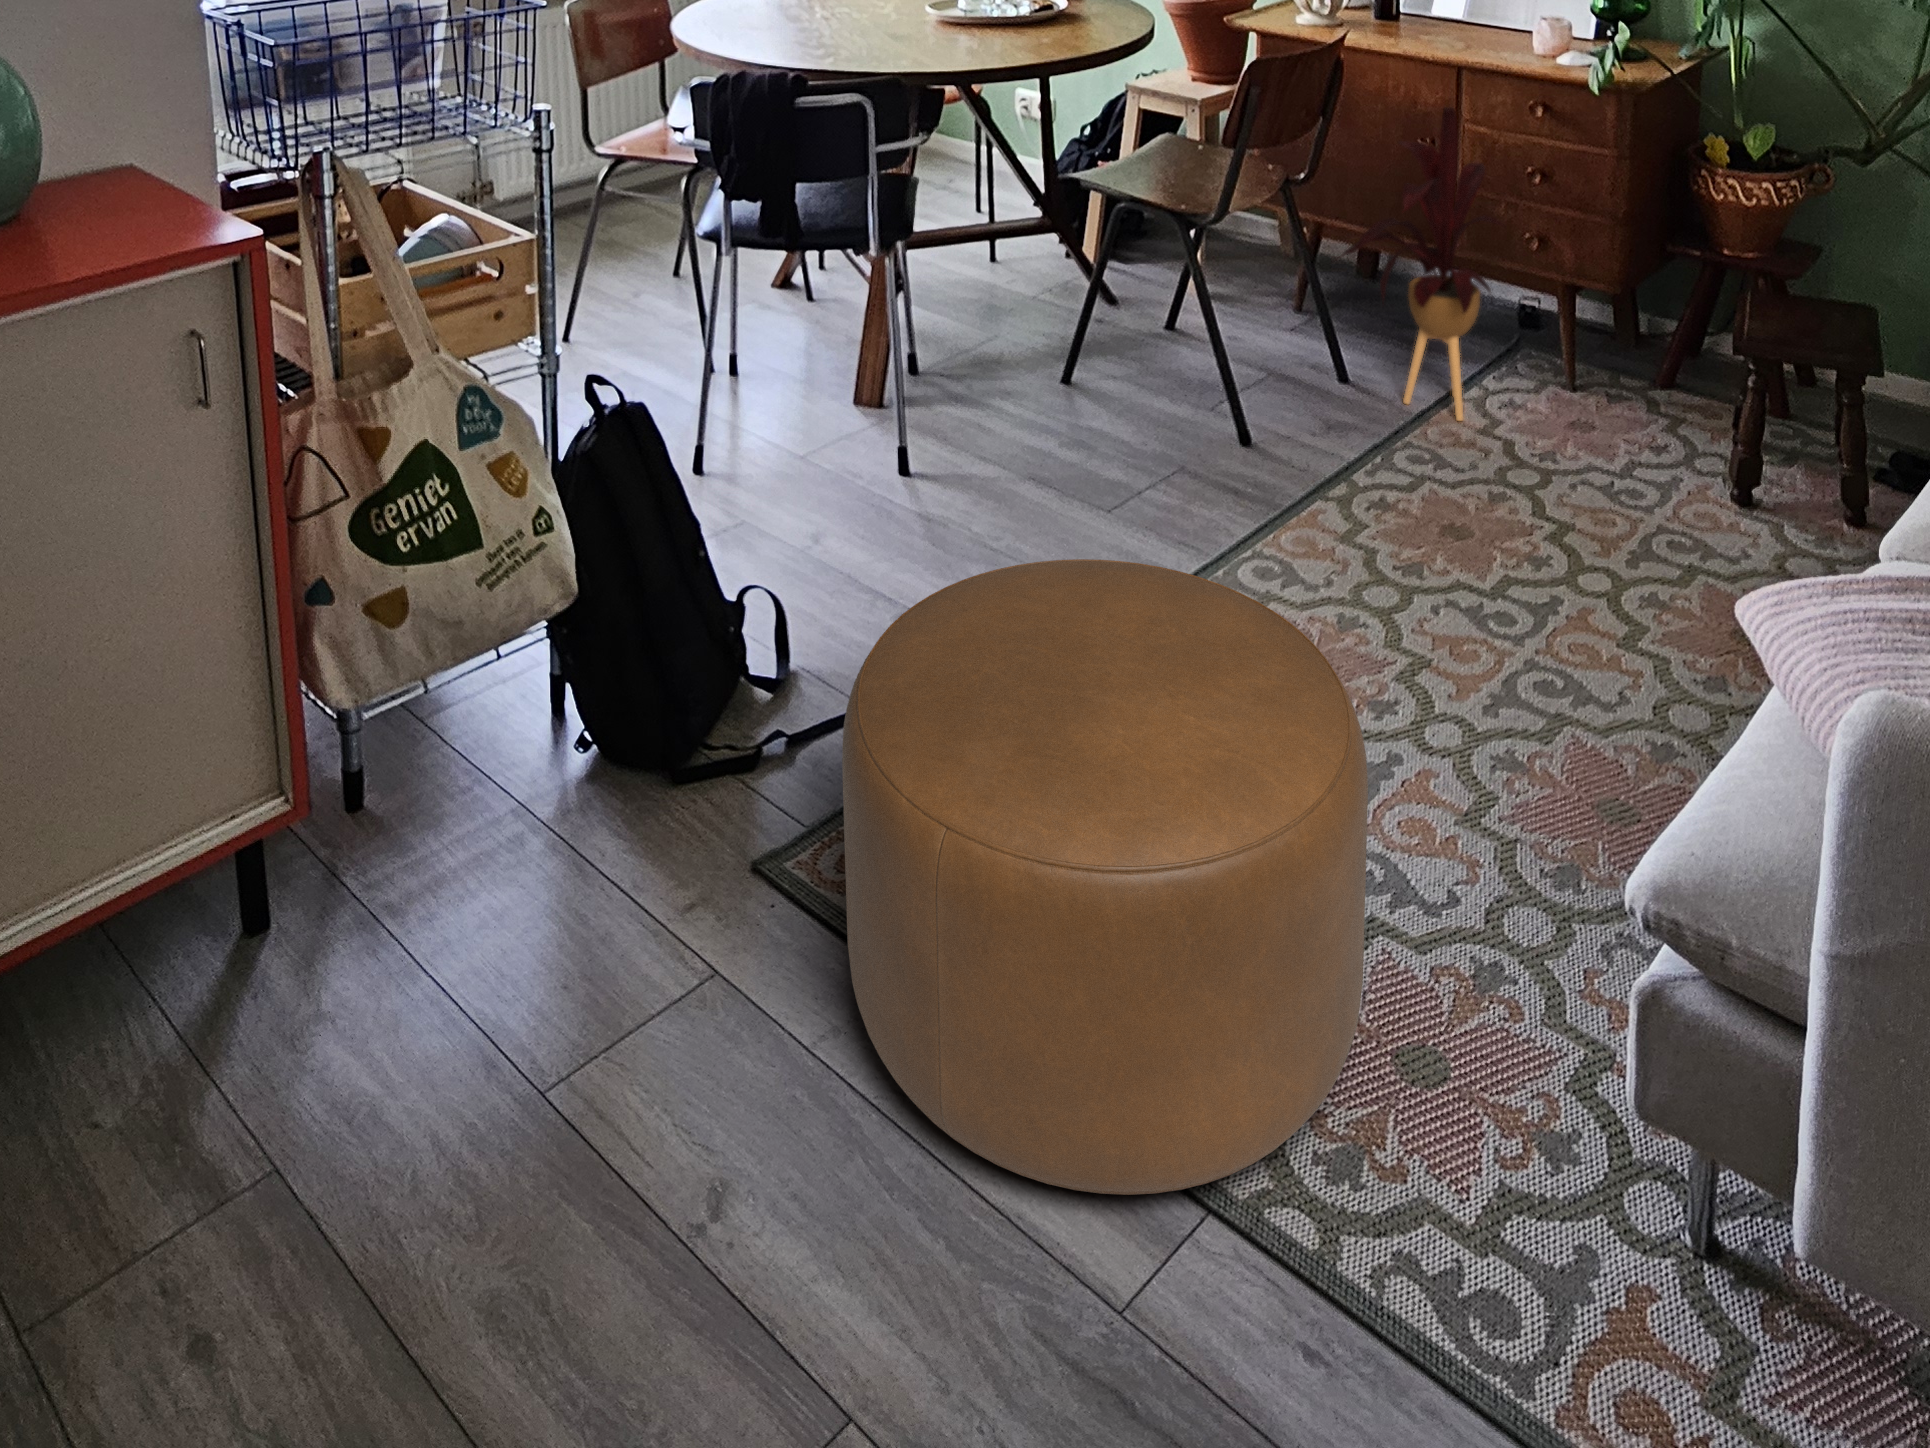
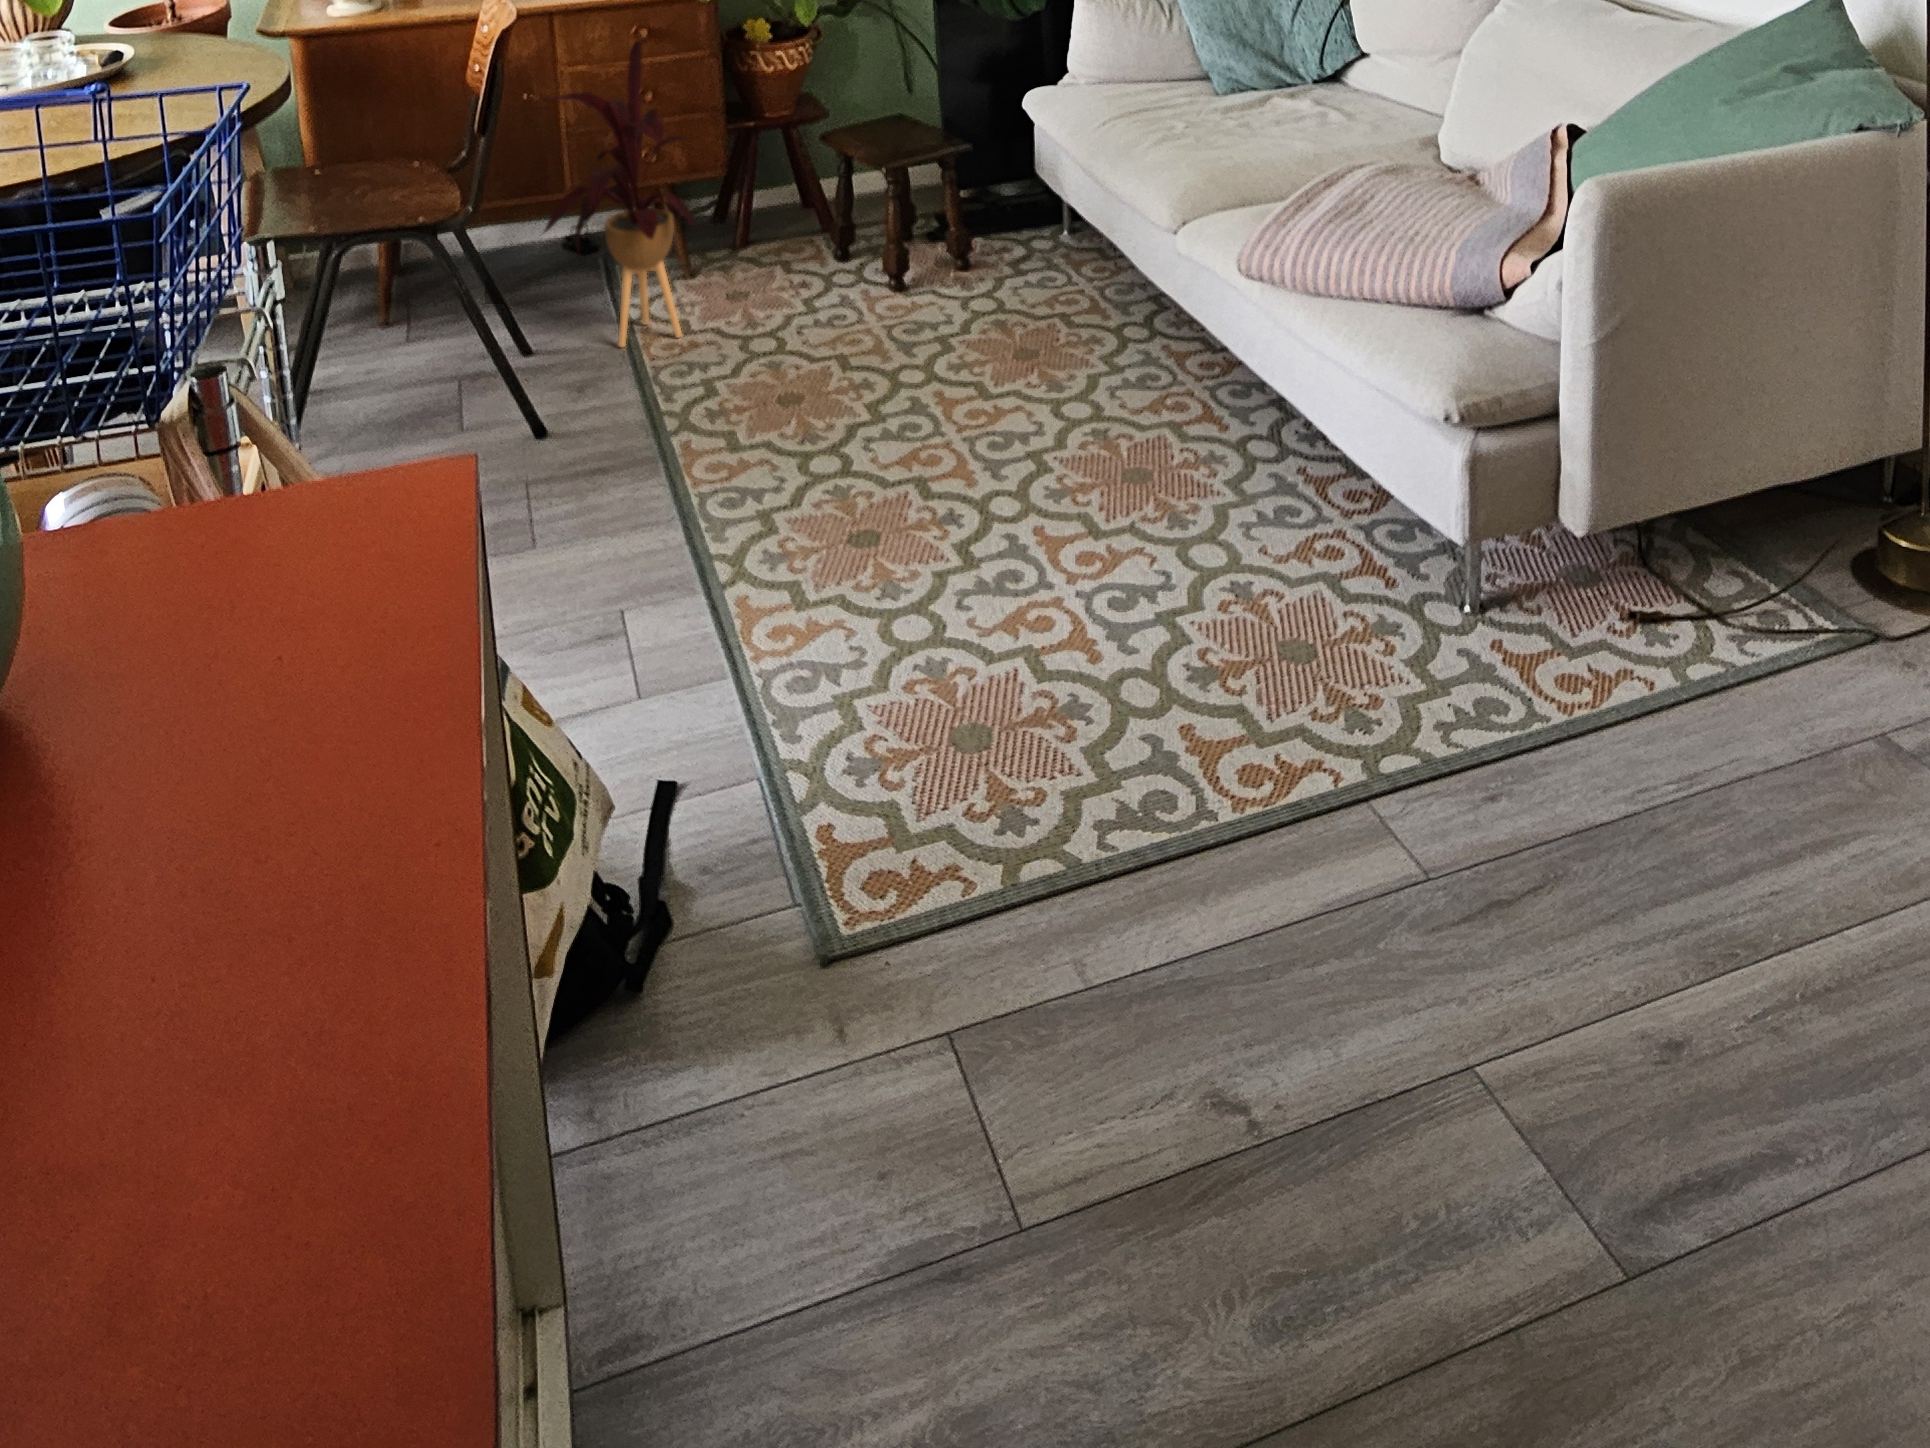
ottoman: present [842,559,1368,1195] -> none [908,400,1379,923]

